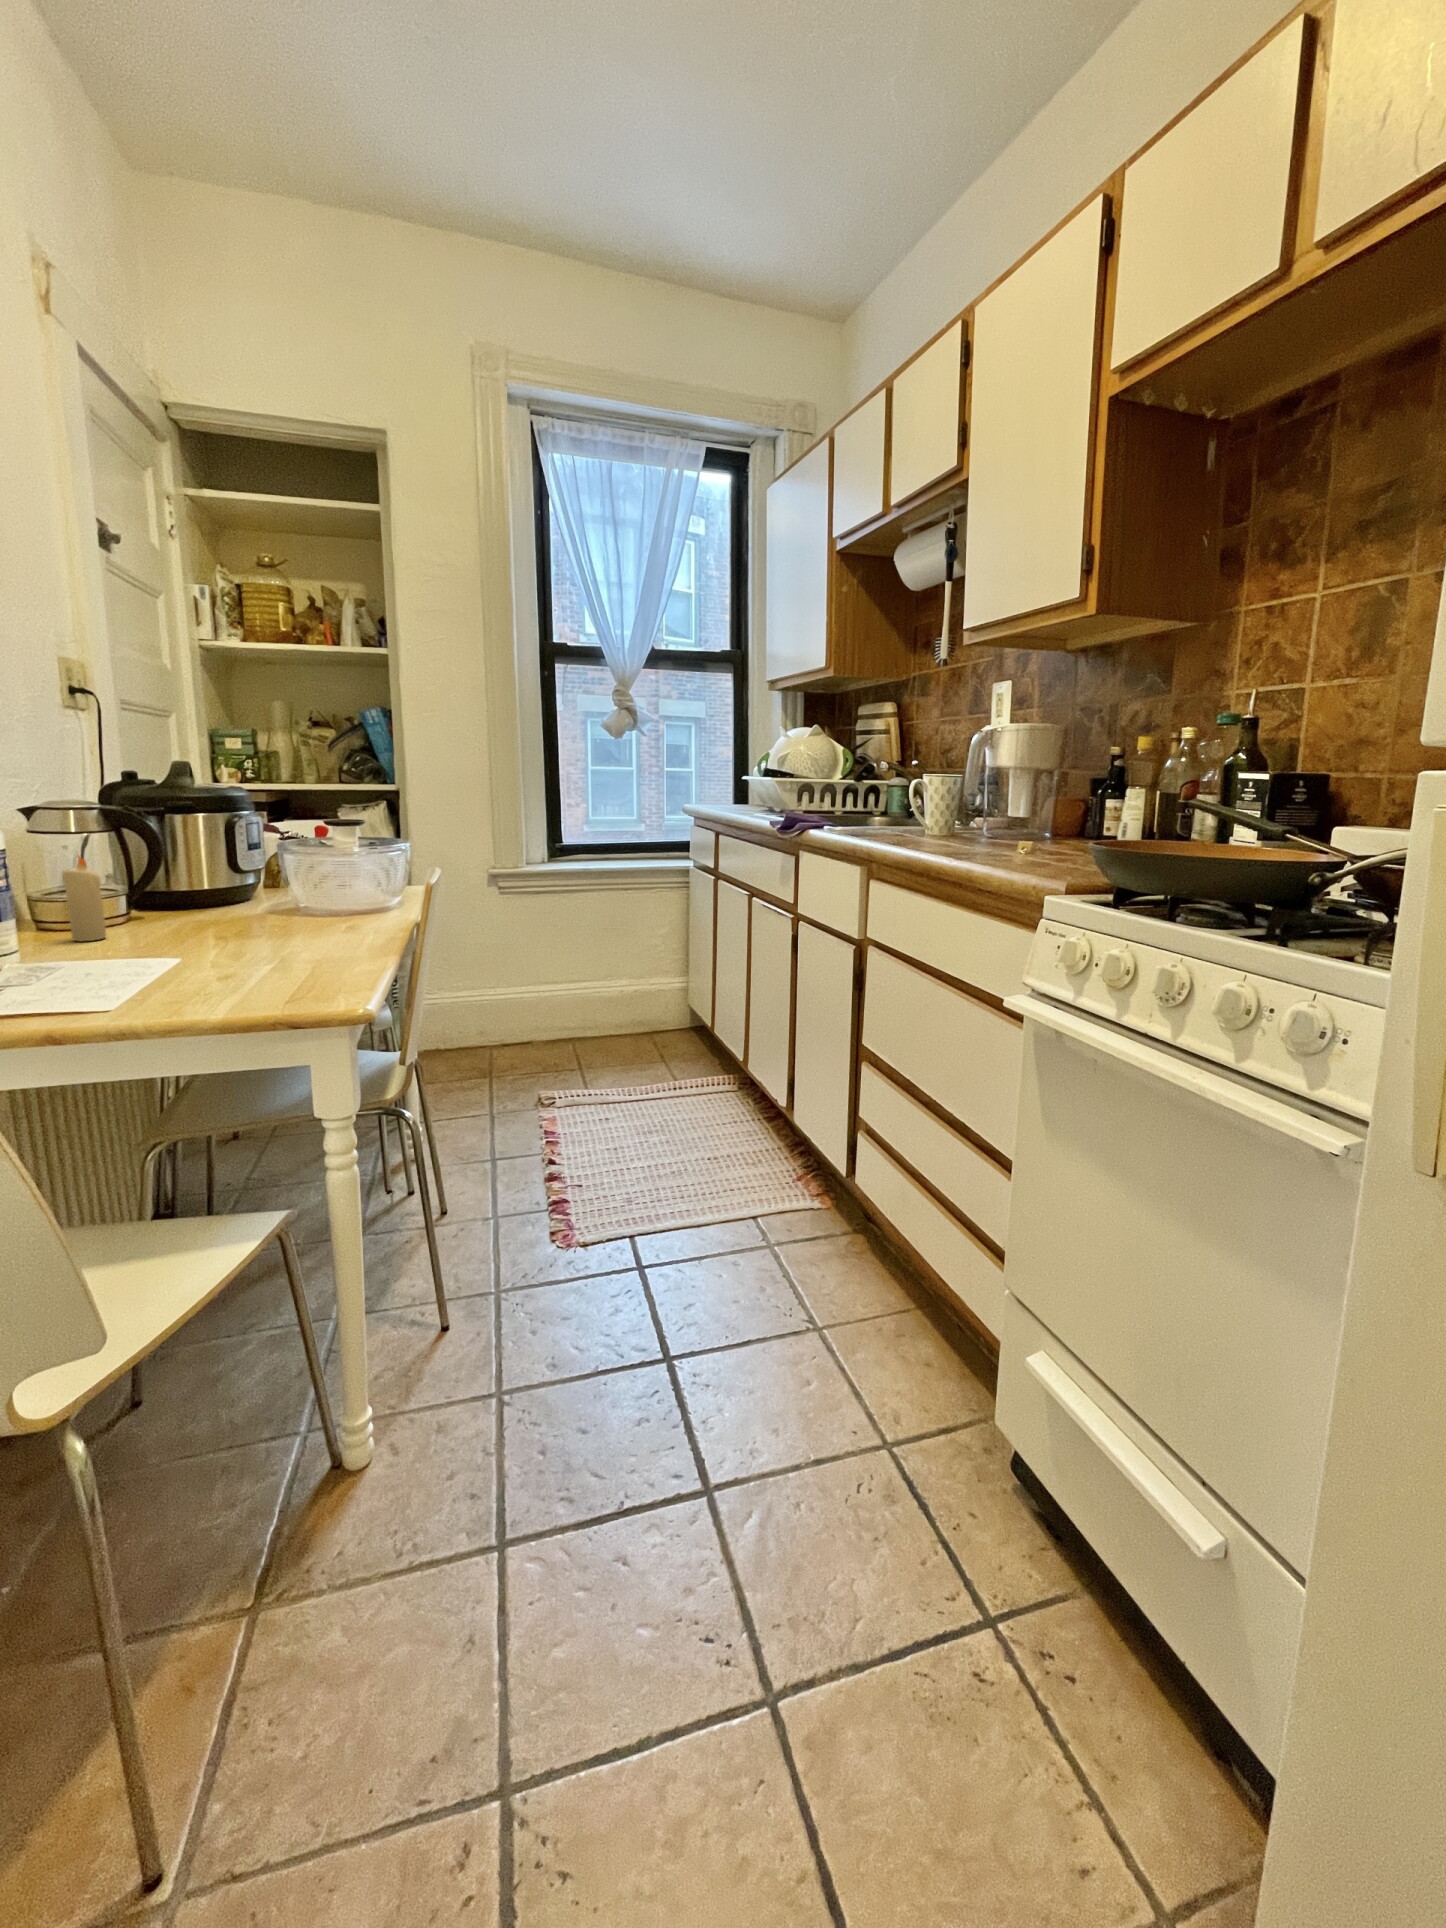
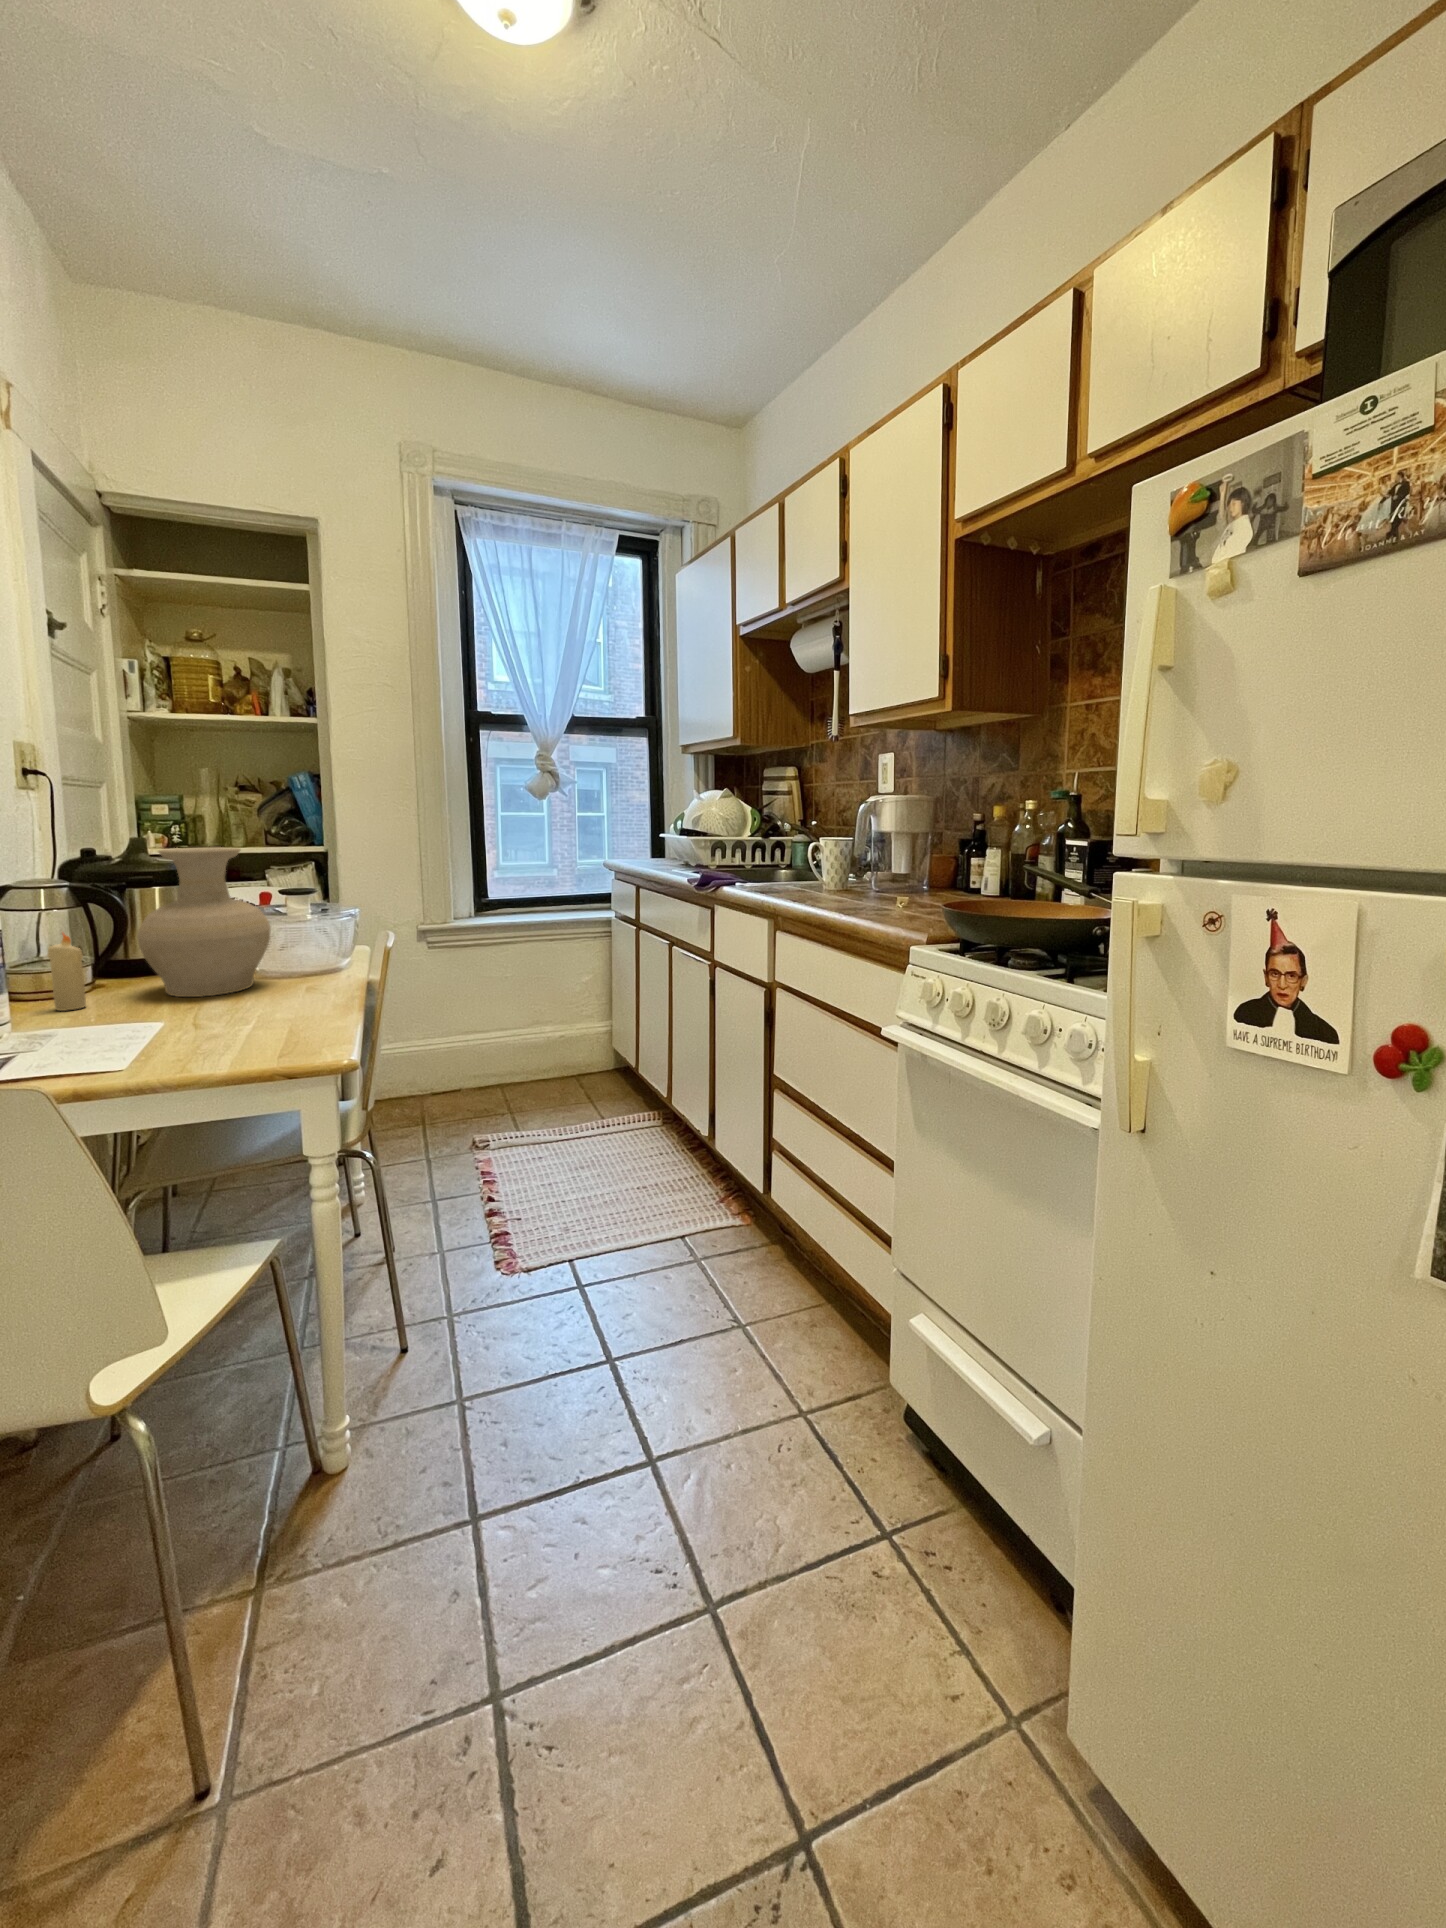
vase: none [163,768,308,932] -> present [137,847,271,997]

